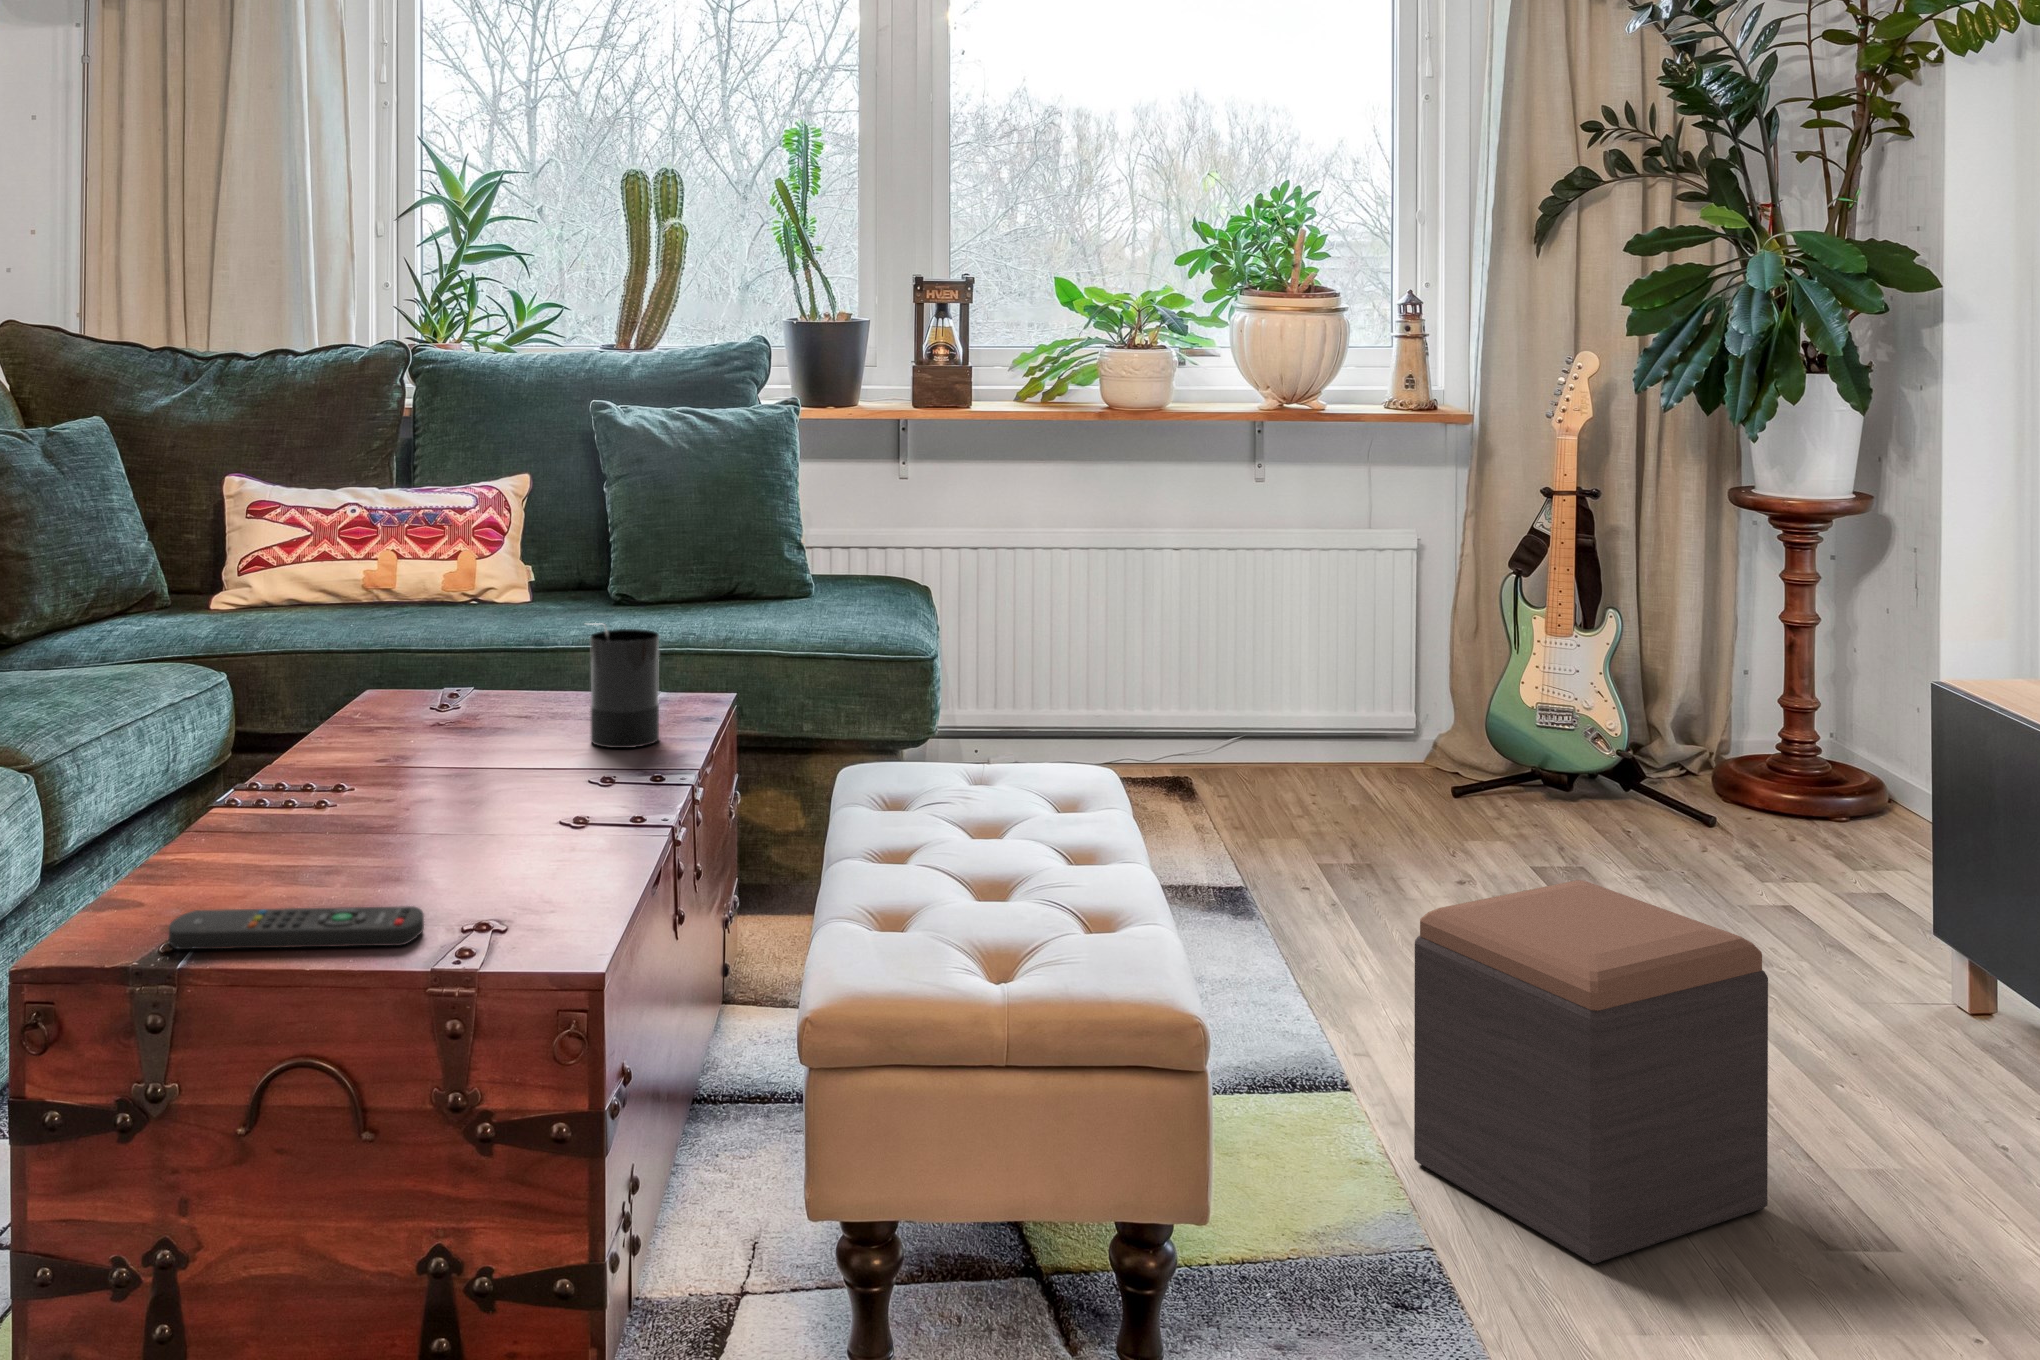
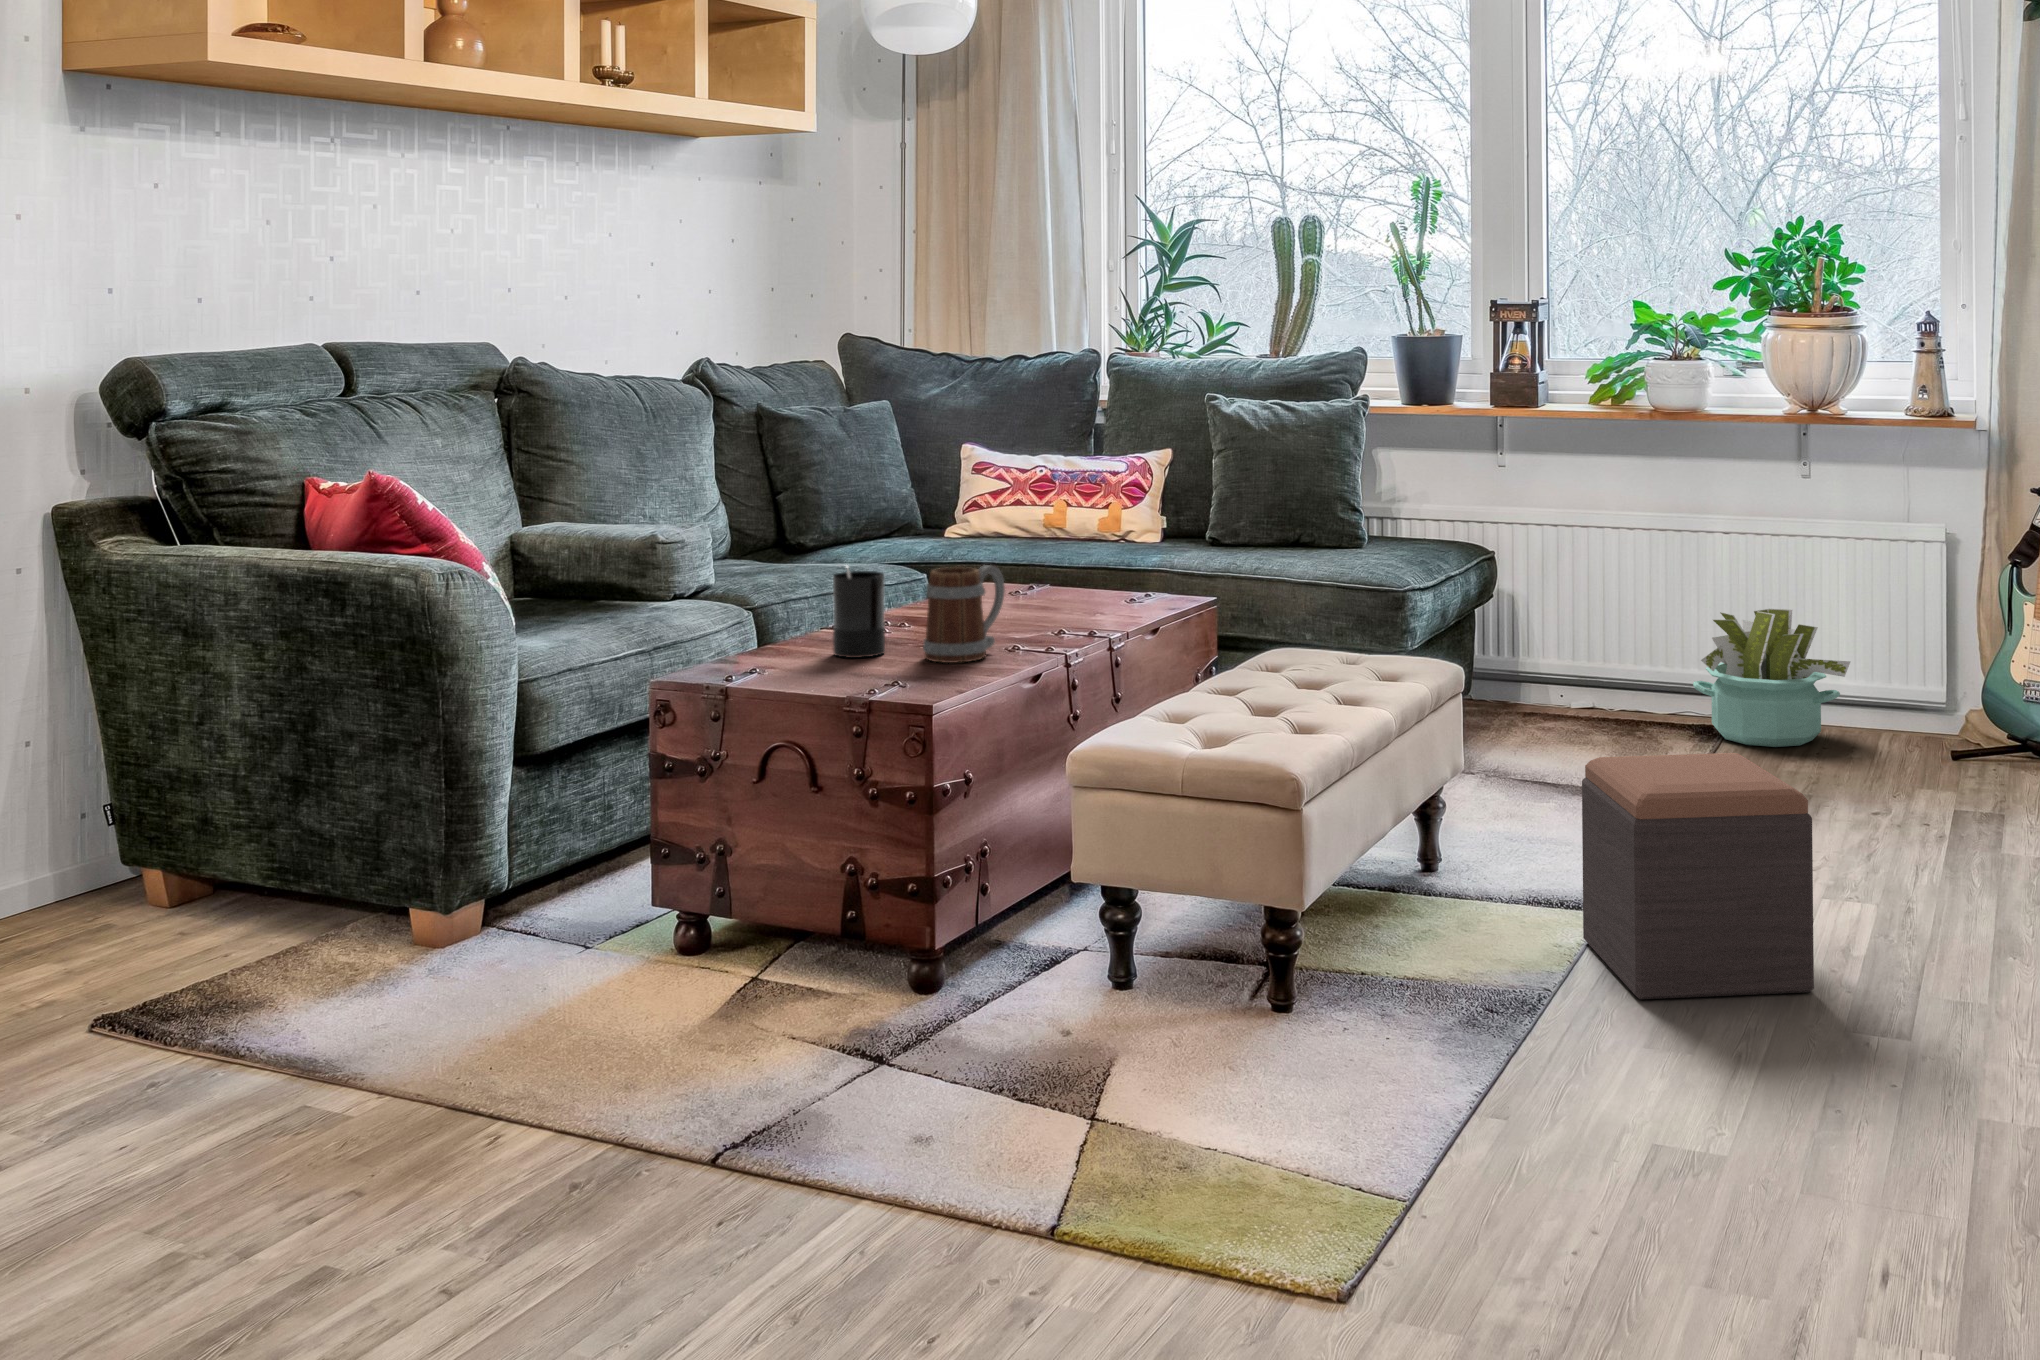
candle: present [590,624,659,748] -> present [833,566,885,658]
decorative plant: none [1174,641,1356,807] -> present [1693,609,1850,747]
mug: none [456,696,568,866] -> present [923,565,1005,663]
remote control: present [169,906,424,949] -> none [732,663,866,687]

